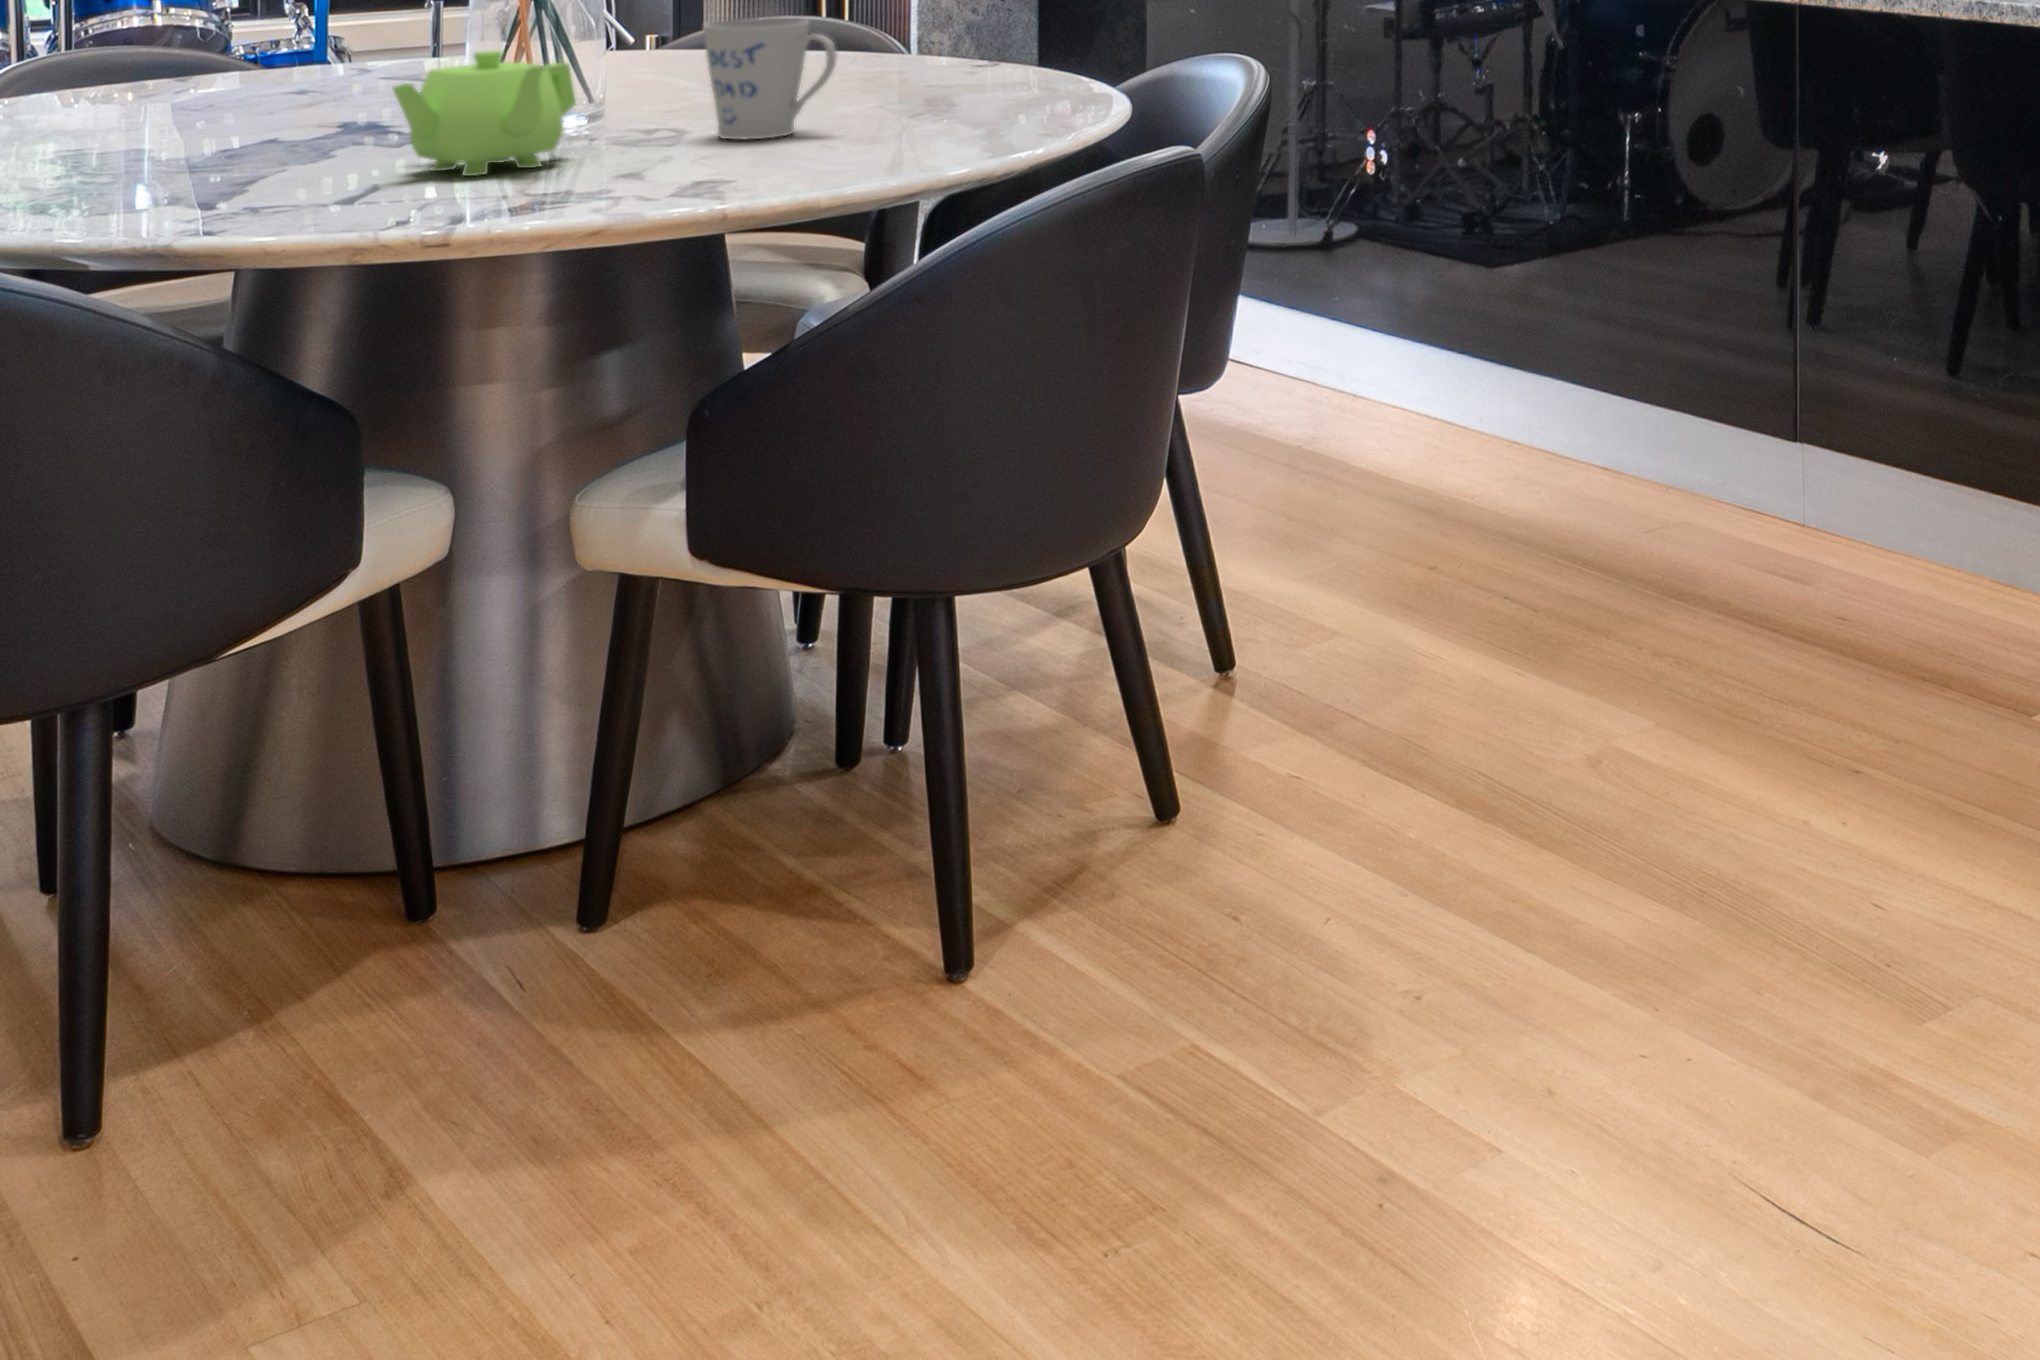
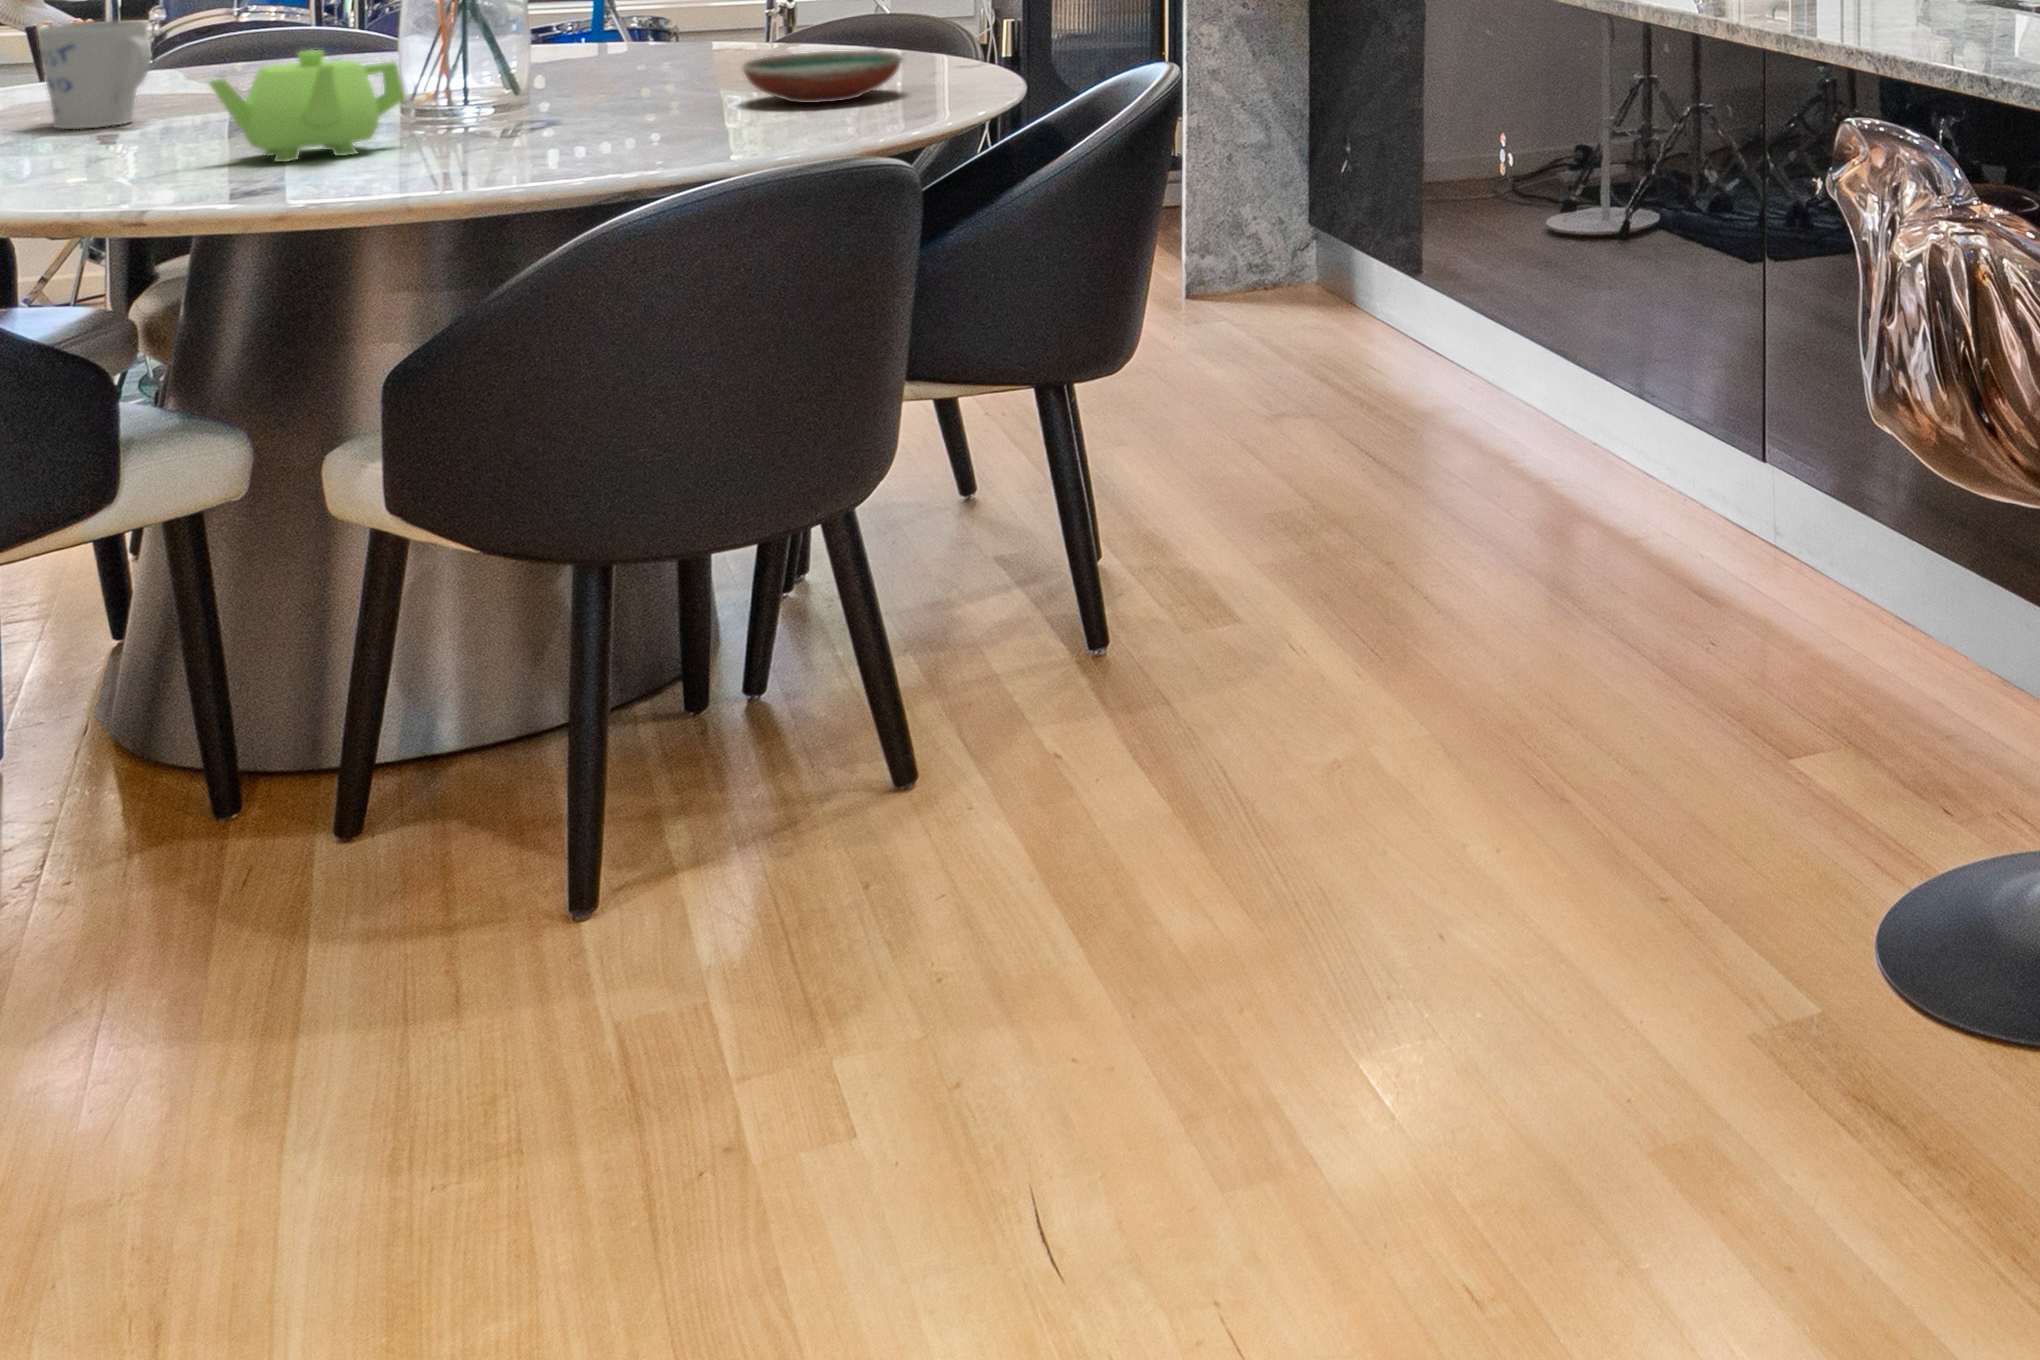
mug: present [704,18,836,139] -> present [38,21,151,129]
decorative bowl: none [846,48,1013,103] -> present [742,50,903,103]

